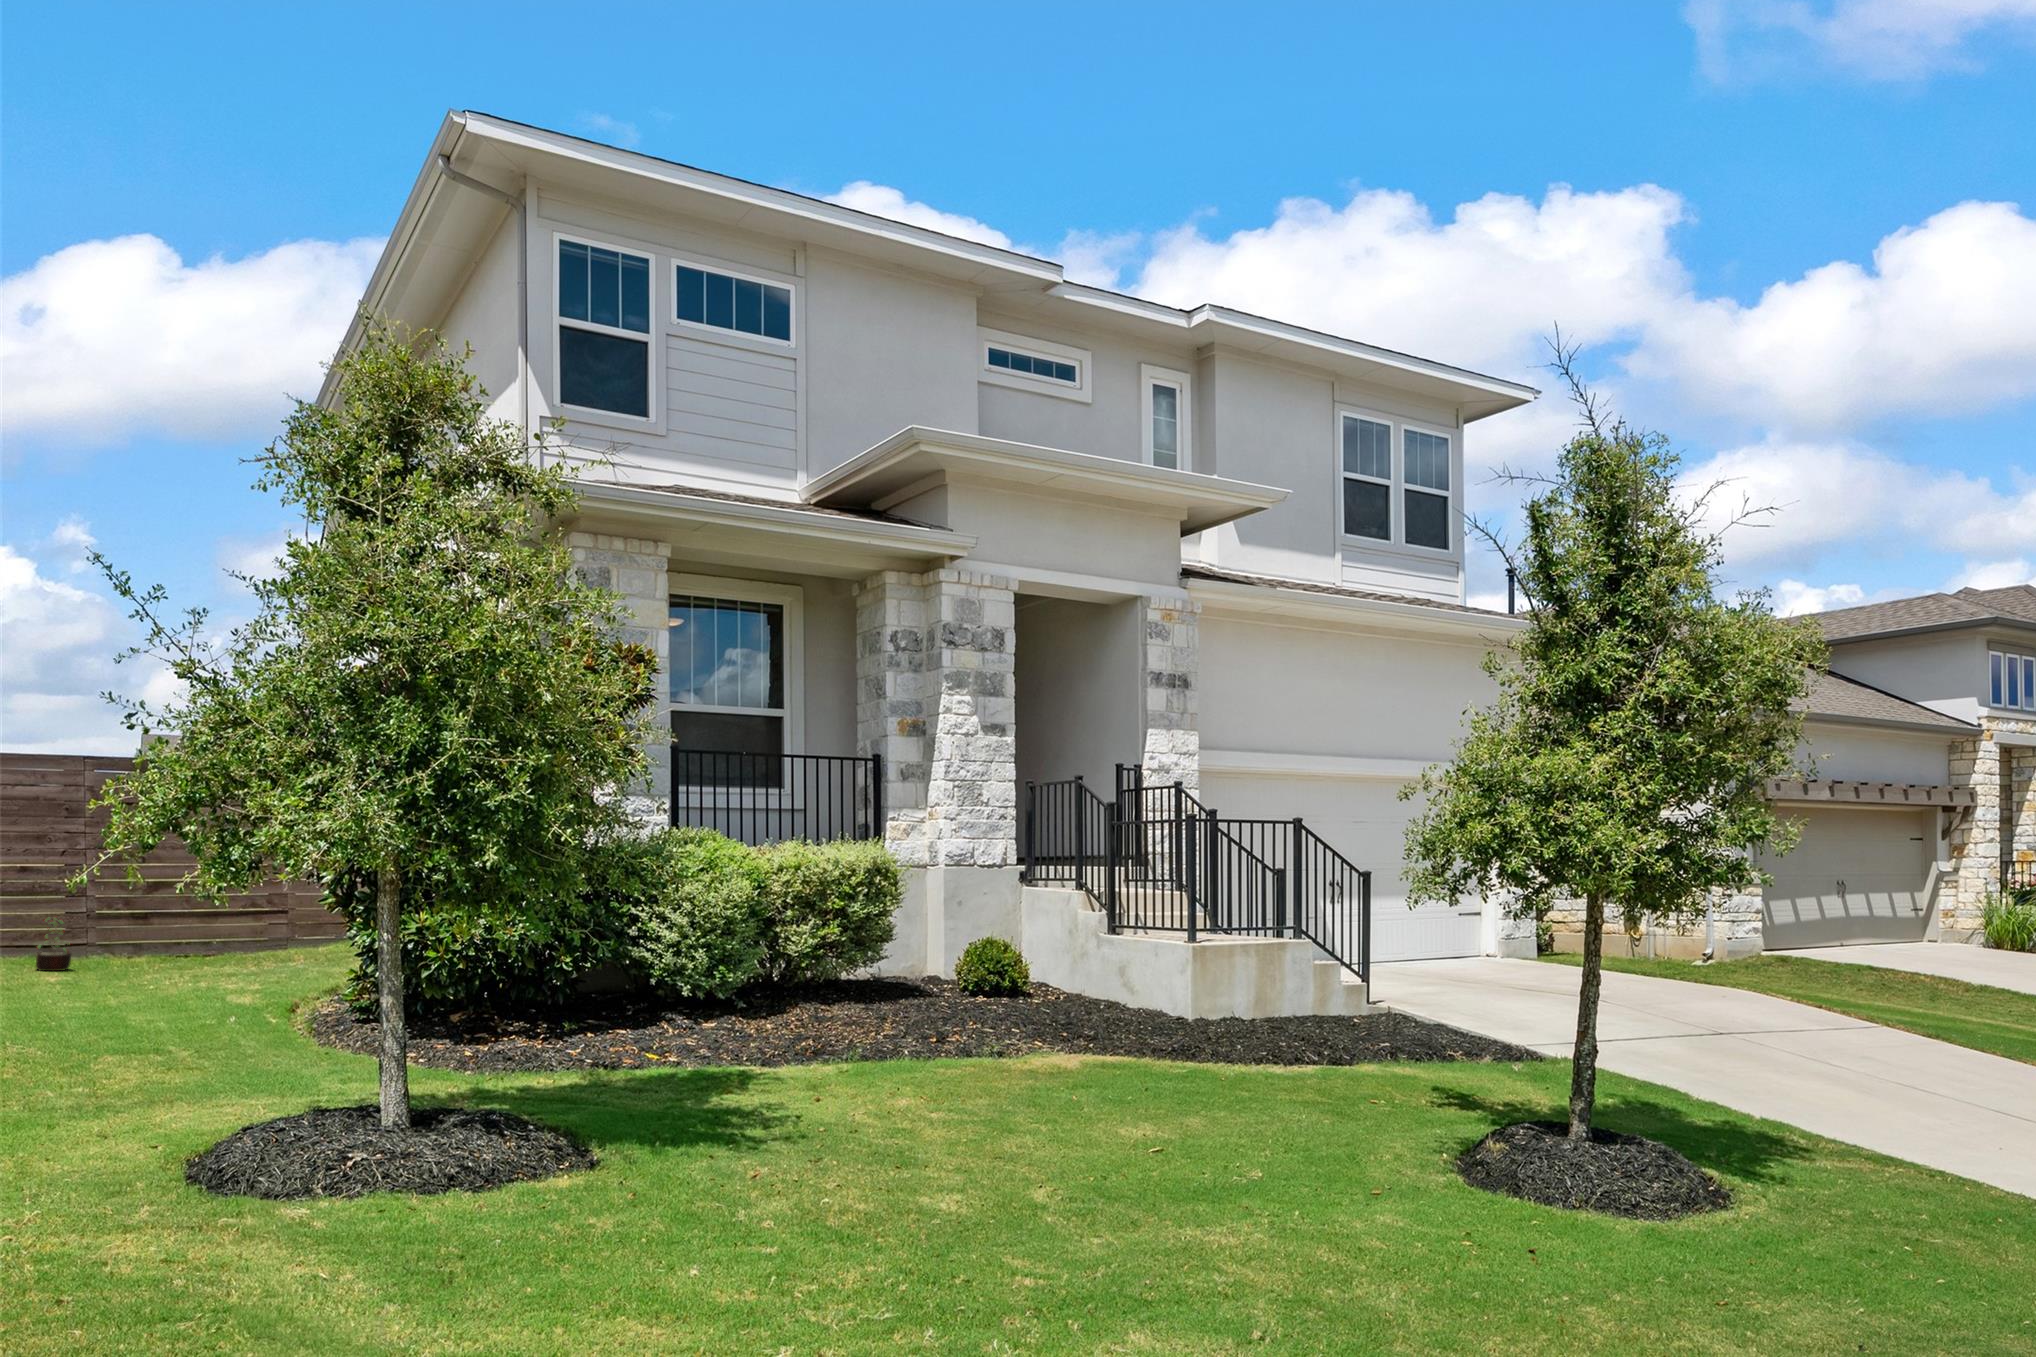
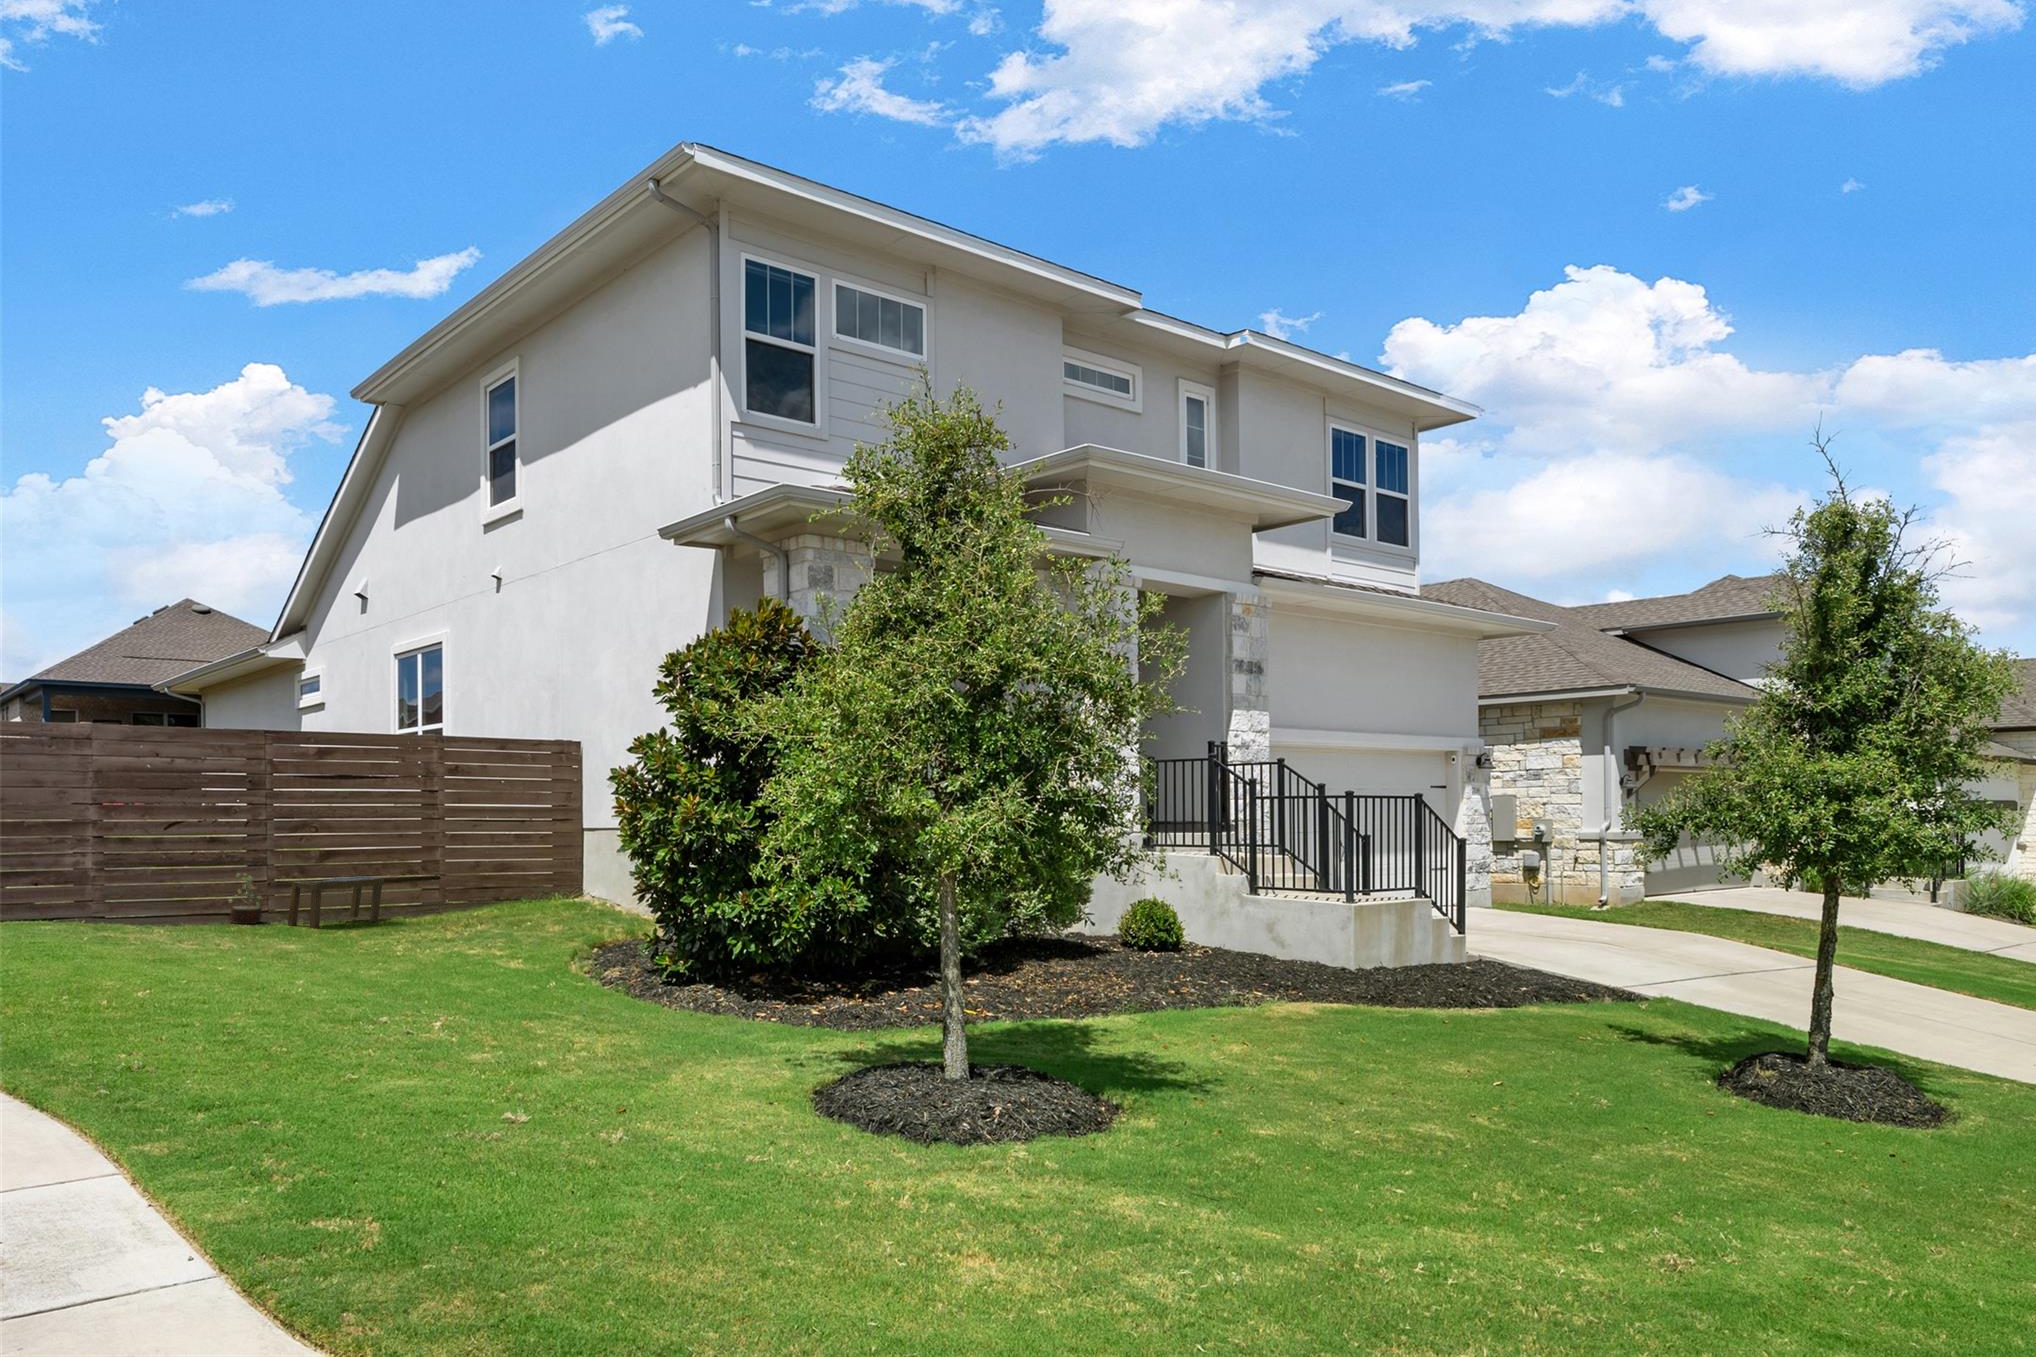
bench: none [91,922,203,976] -> present [288,876,384,928]

